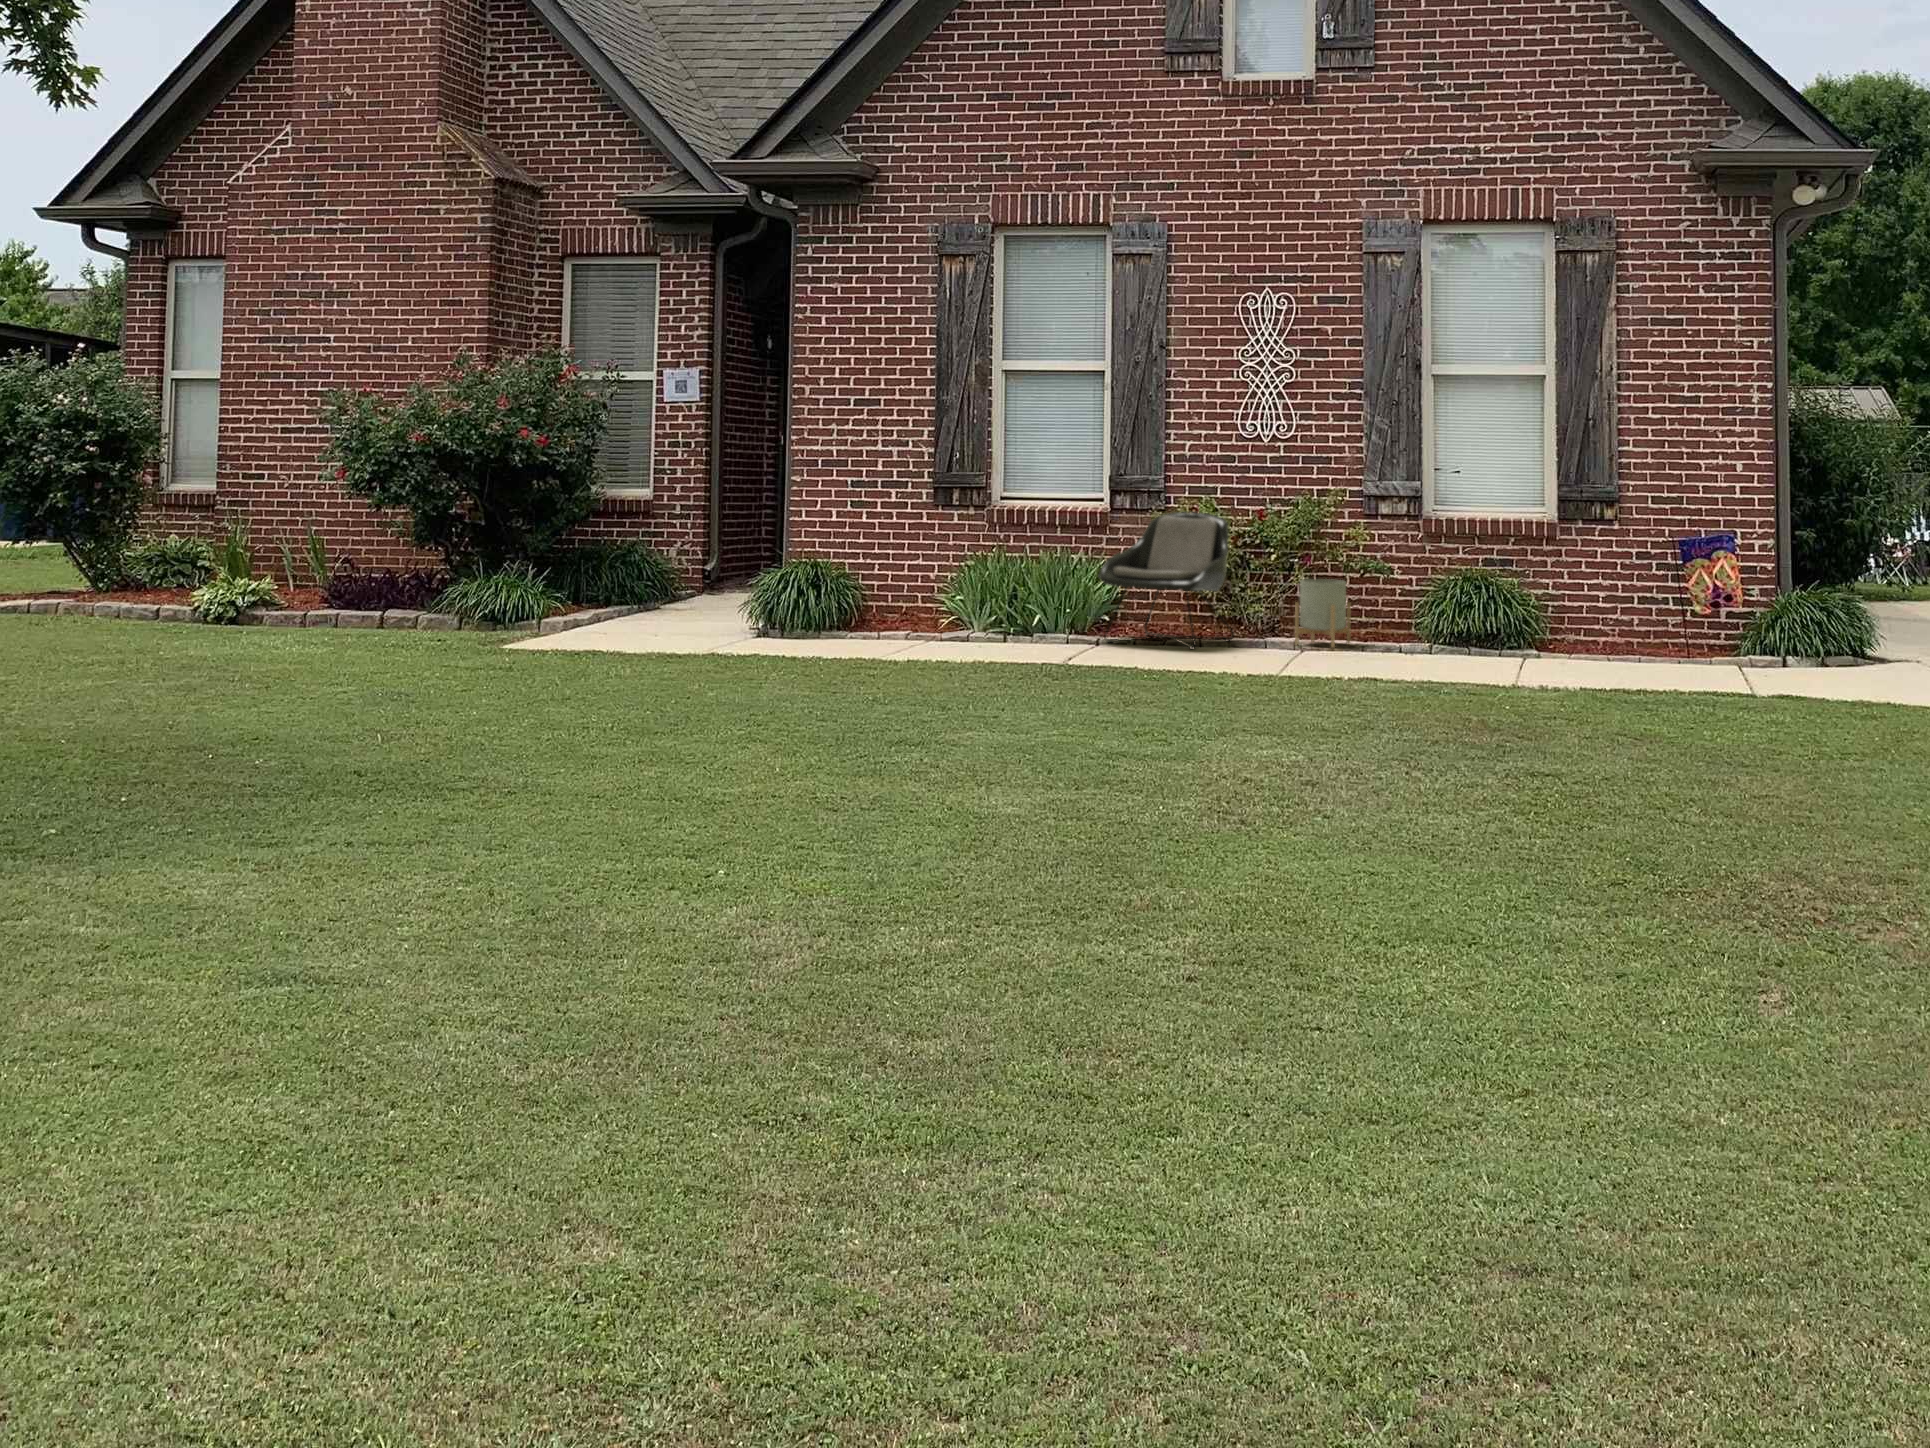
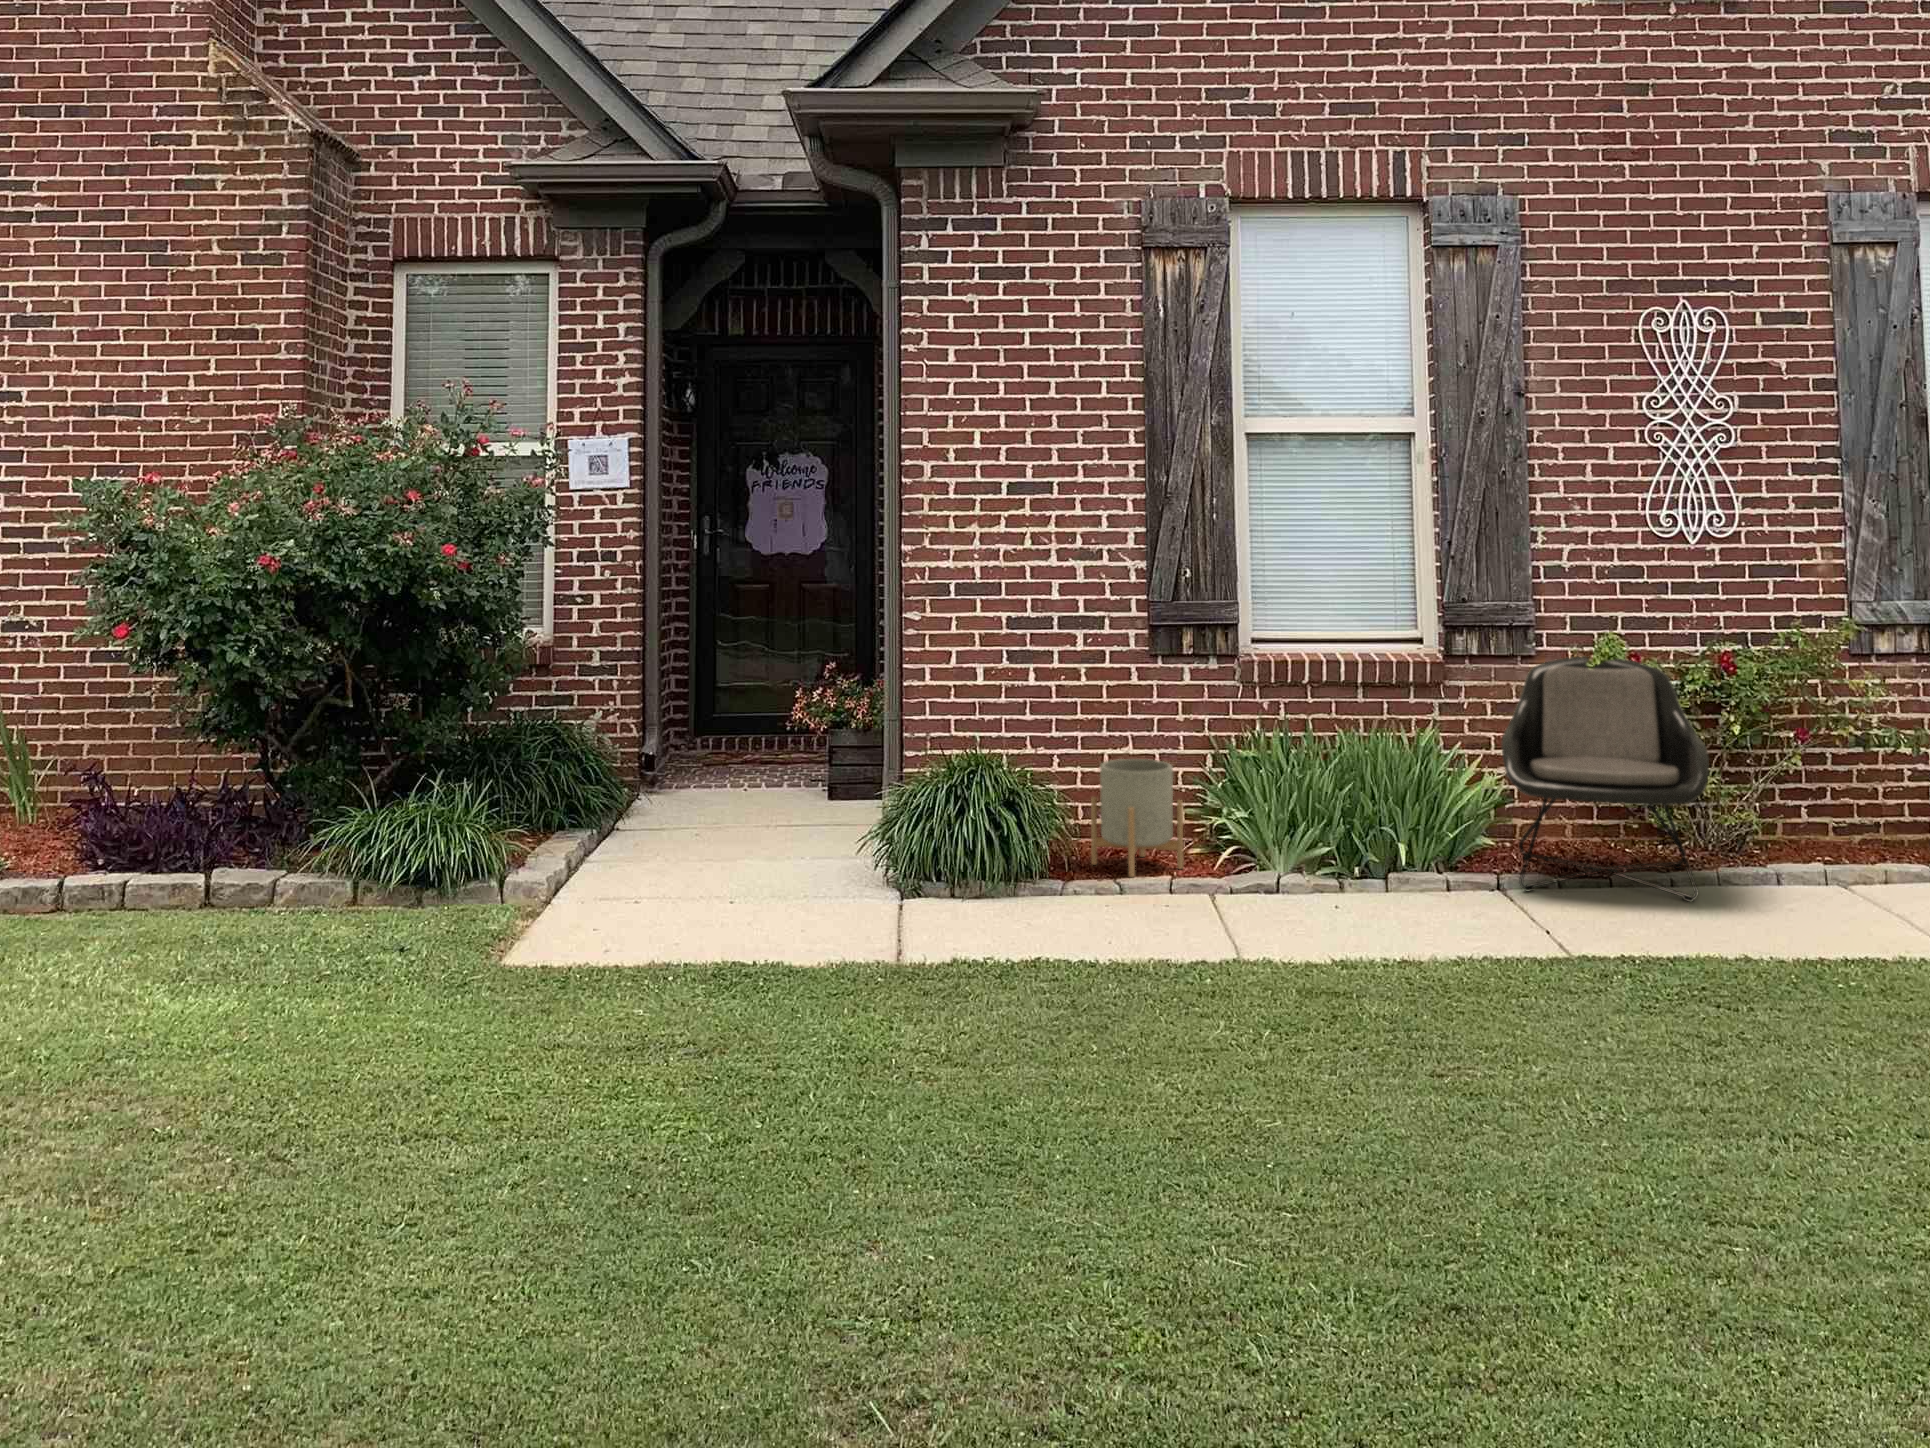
planter: present [1295,579,1351,648] -> present [1091,759,1183,877]

